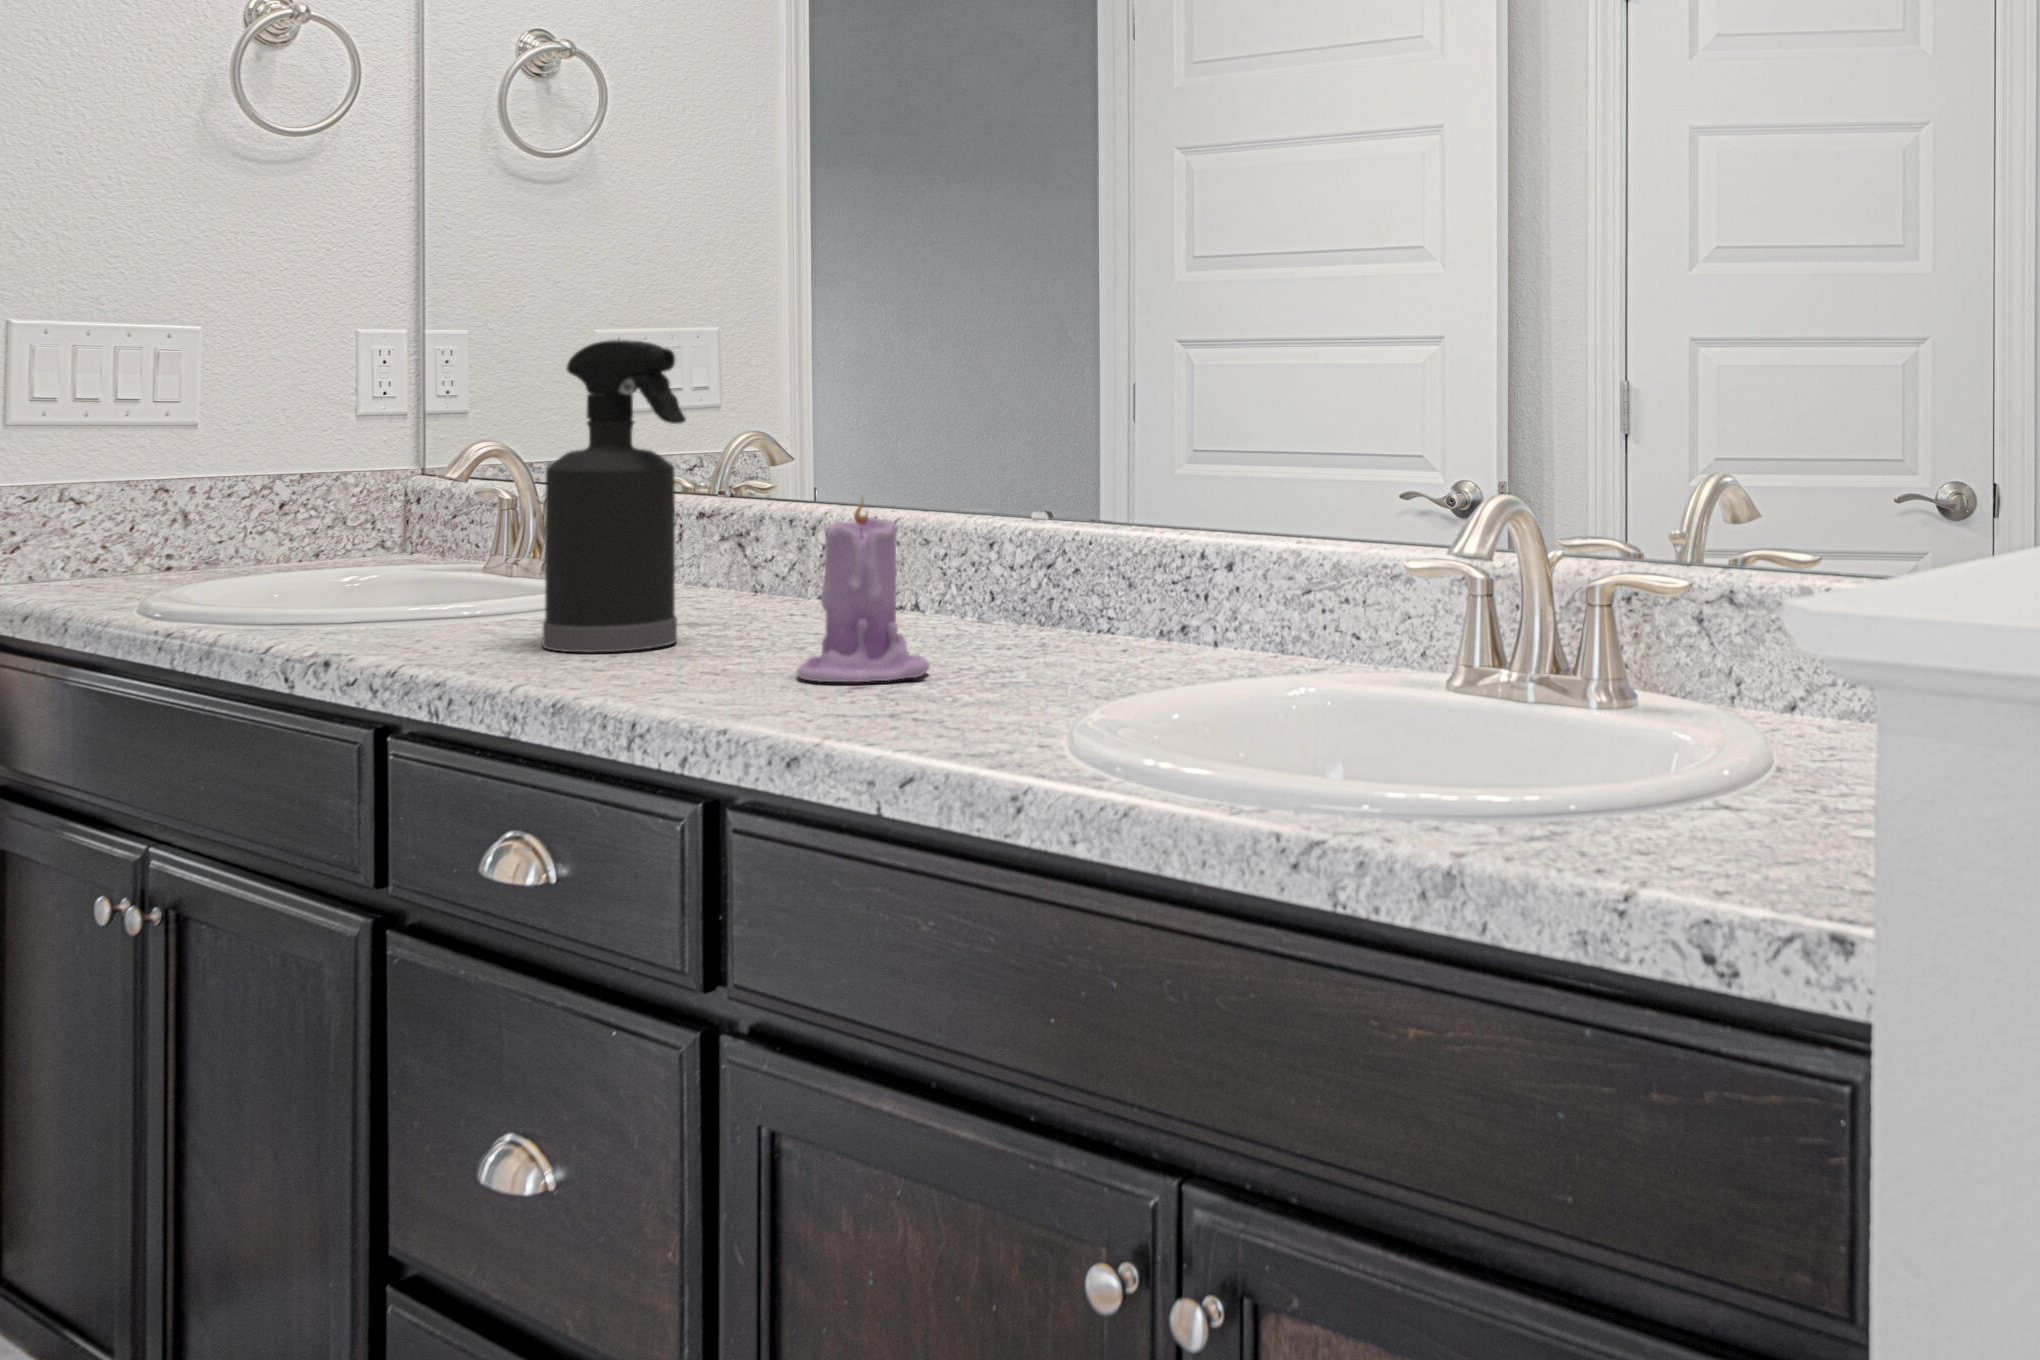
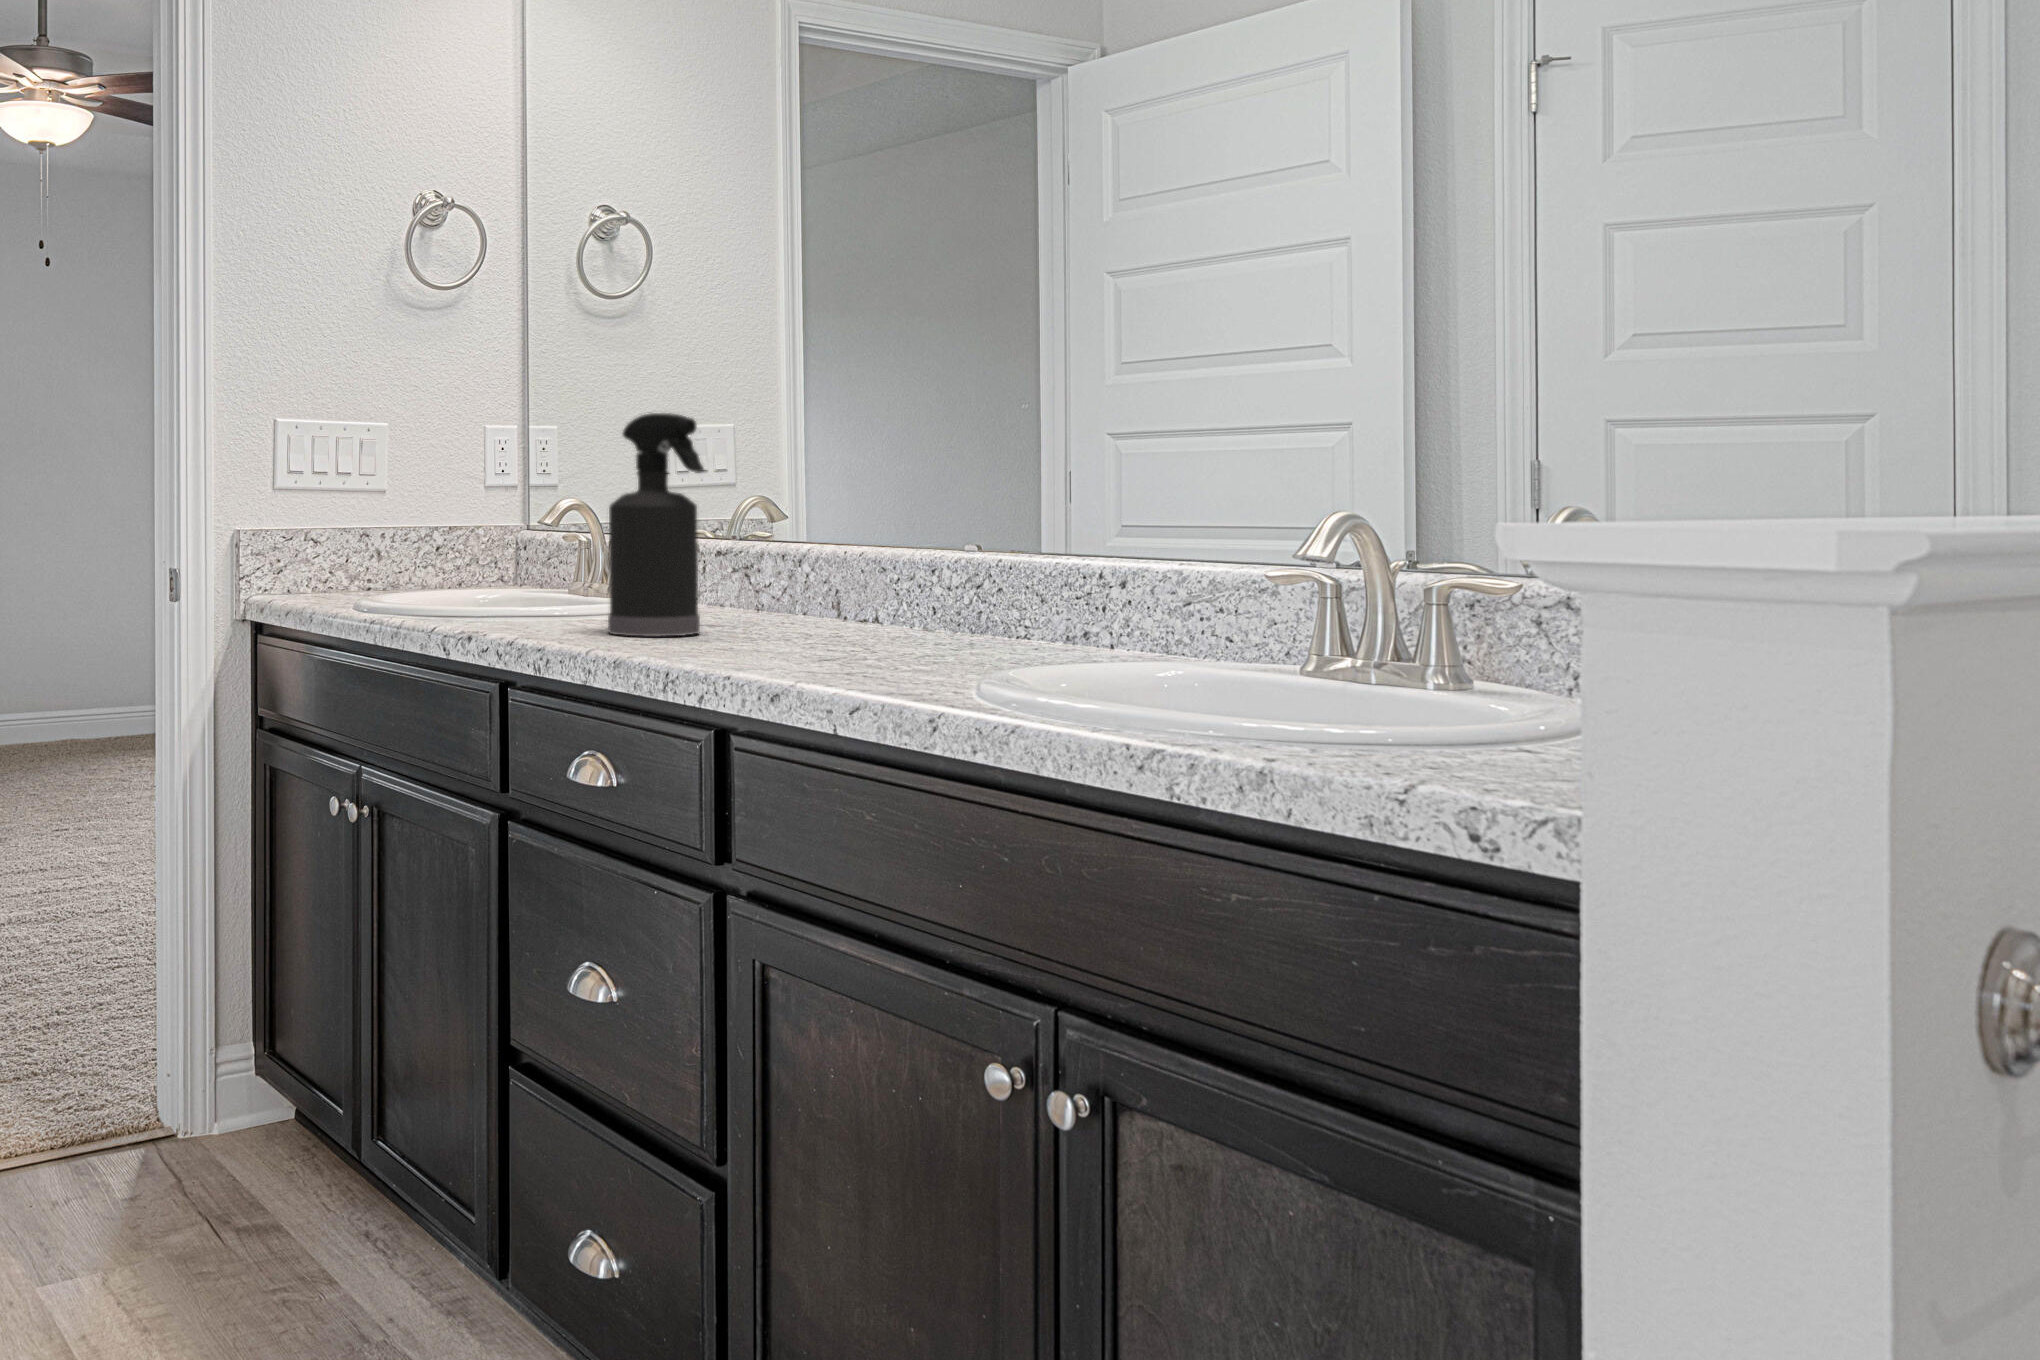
candle: present [797,497,930,682] -> none [783,520,881,657]

